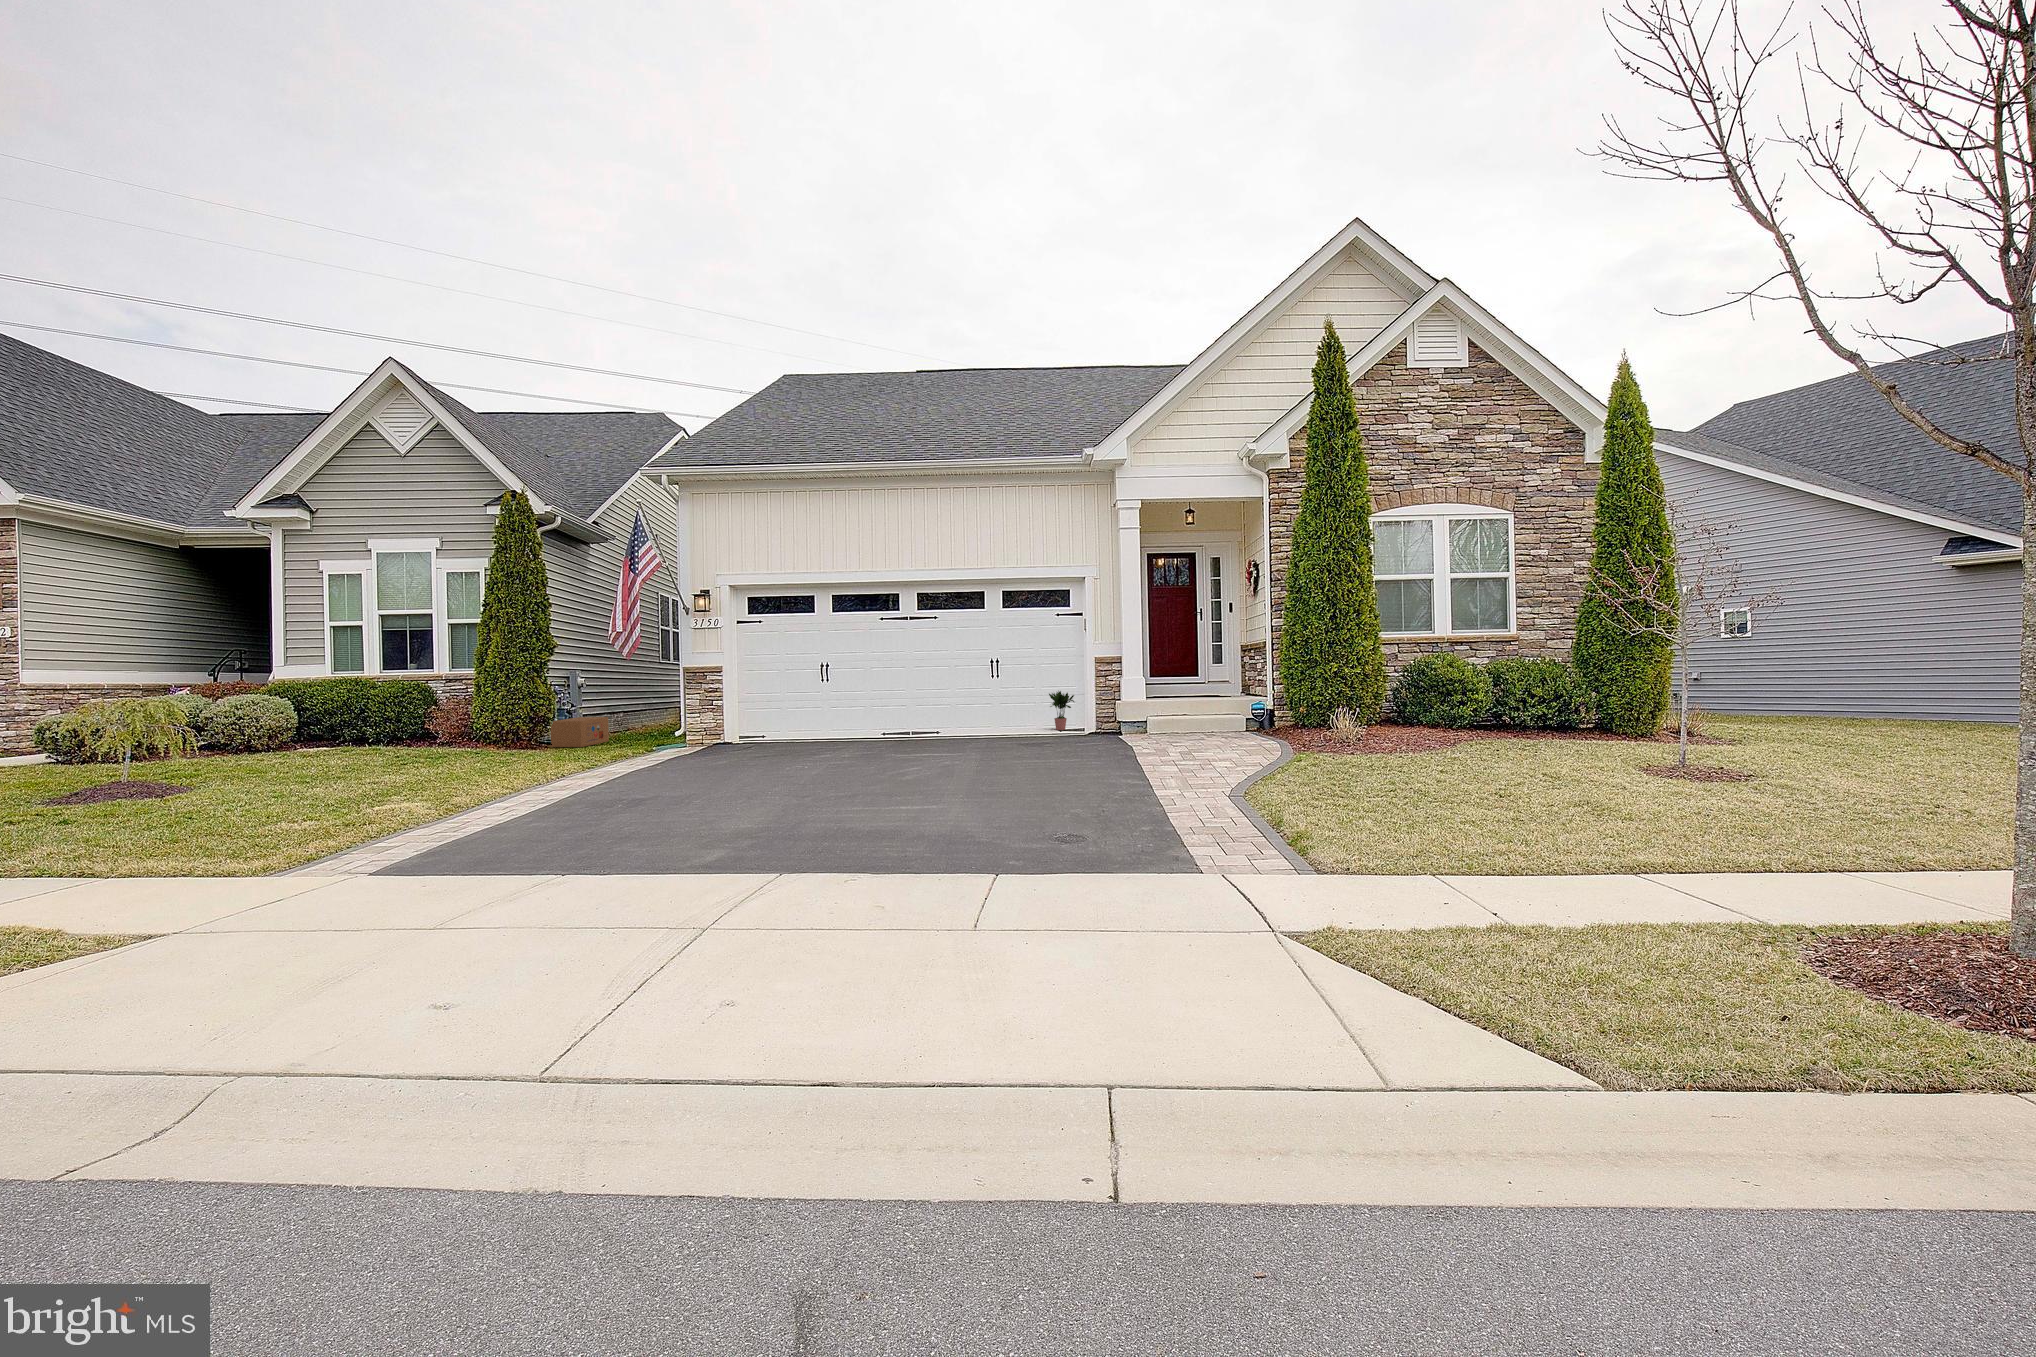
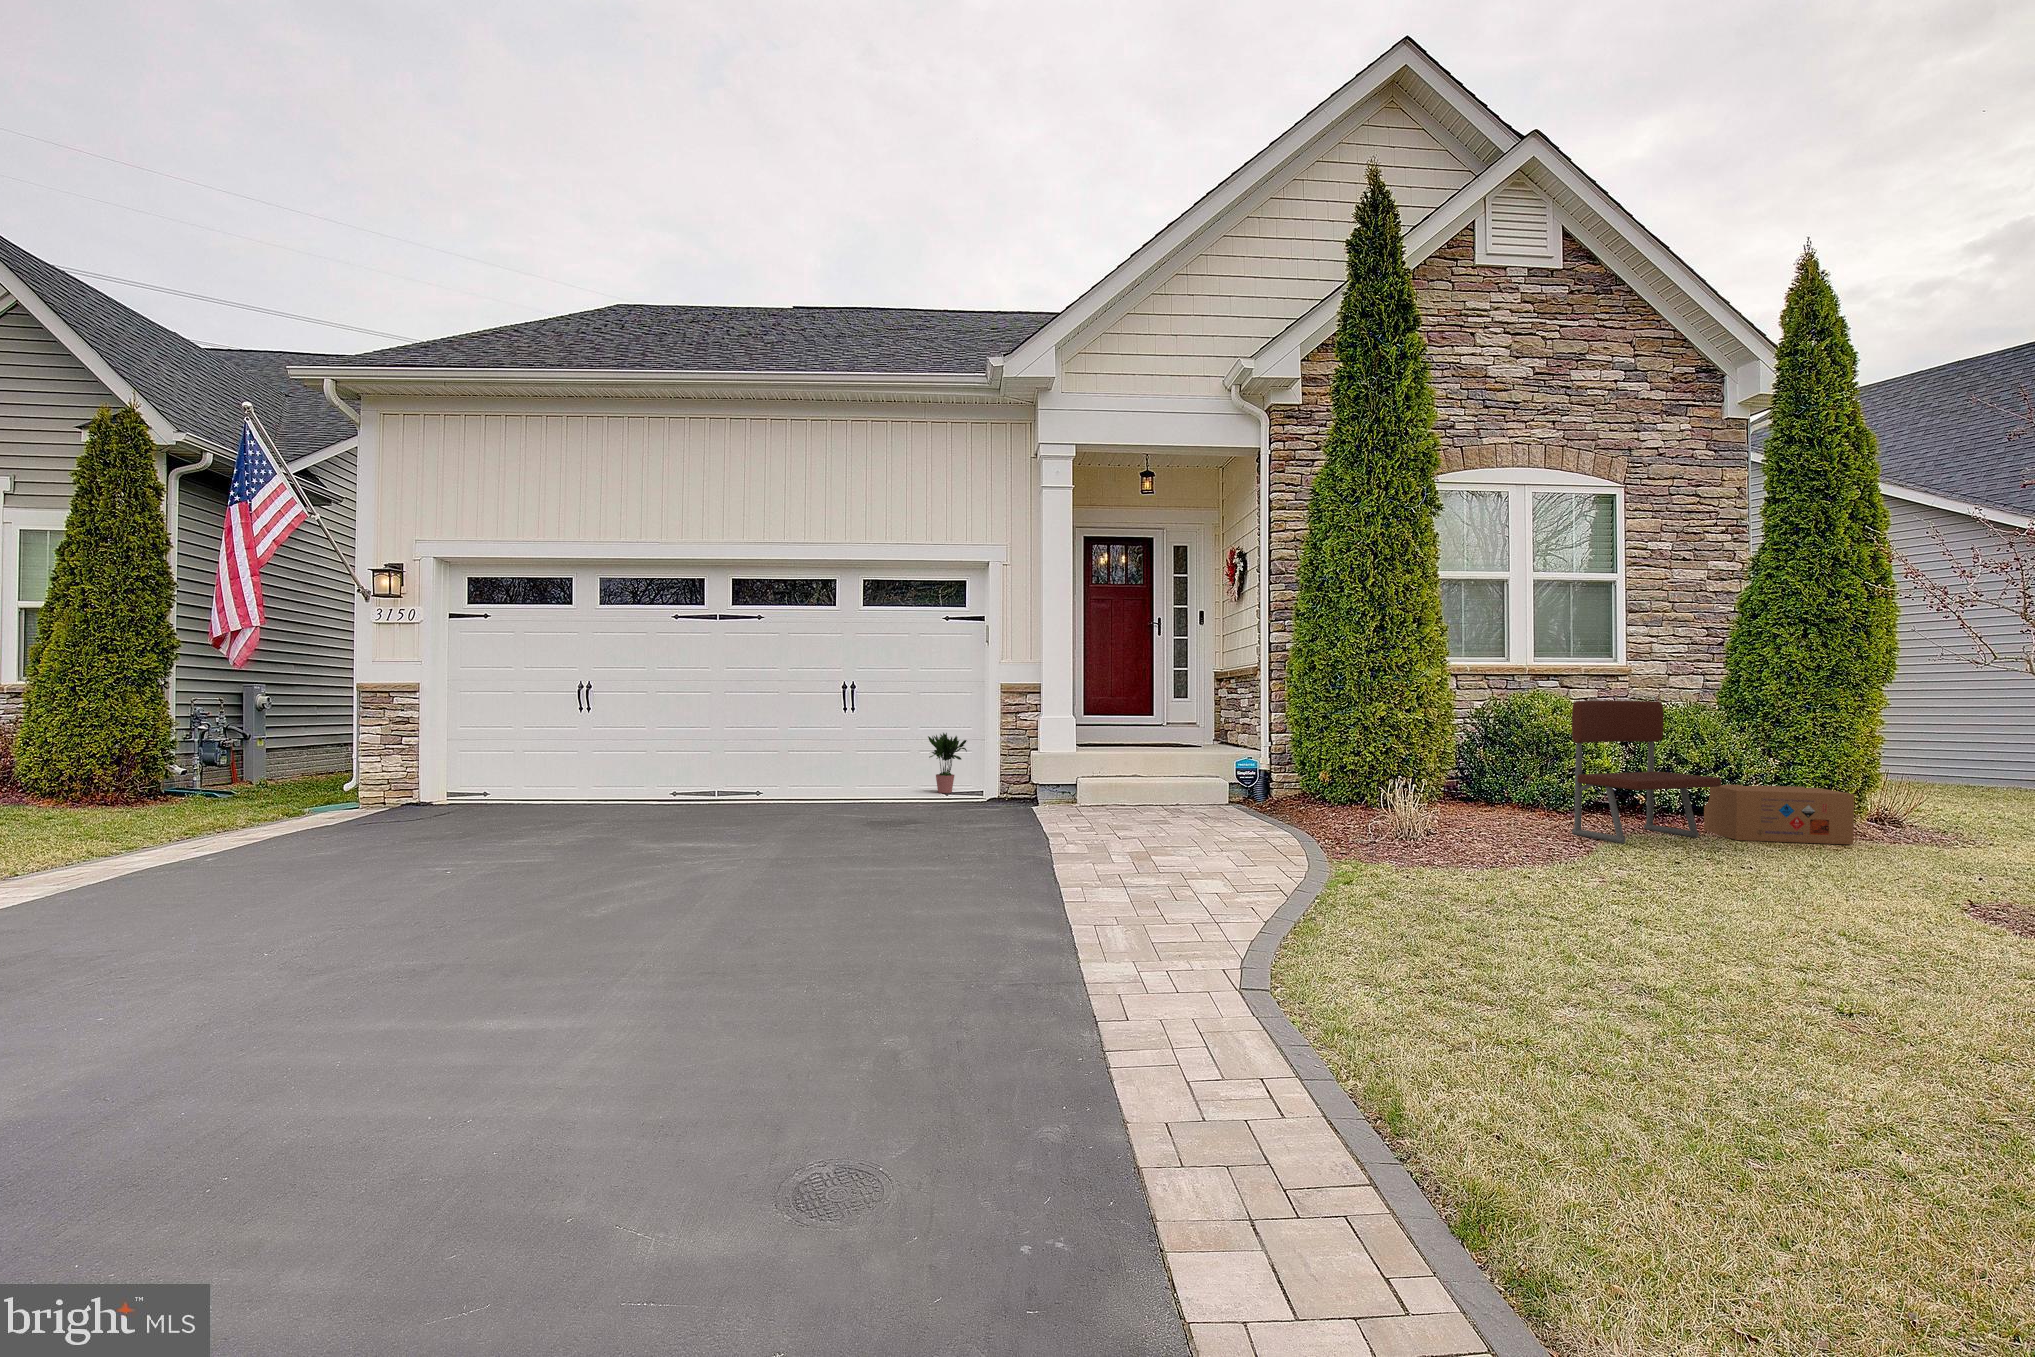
bench: none [1456,658,1548,745] -> present [1572,701,1721,843]
cardboard box: present [551,717,609,747] -> present [1704,784,1854,844]

